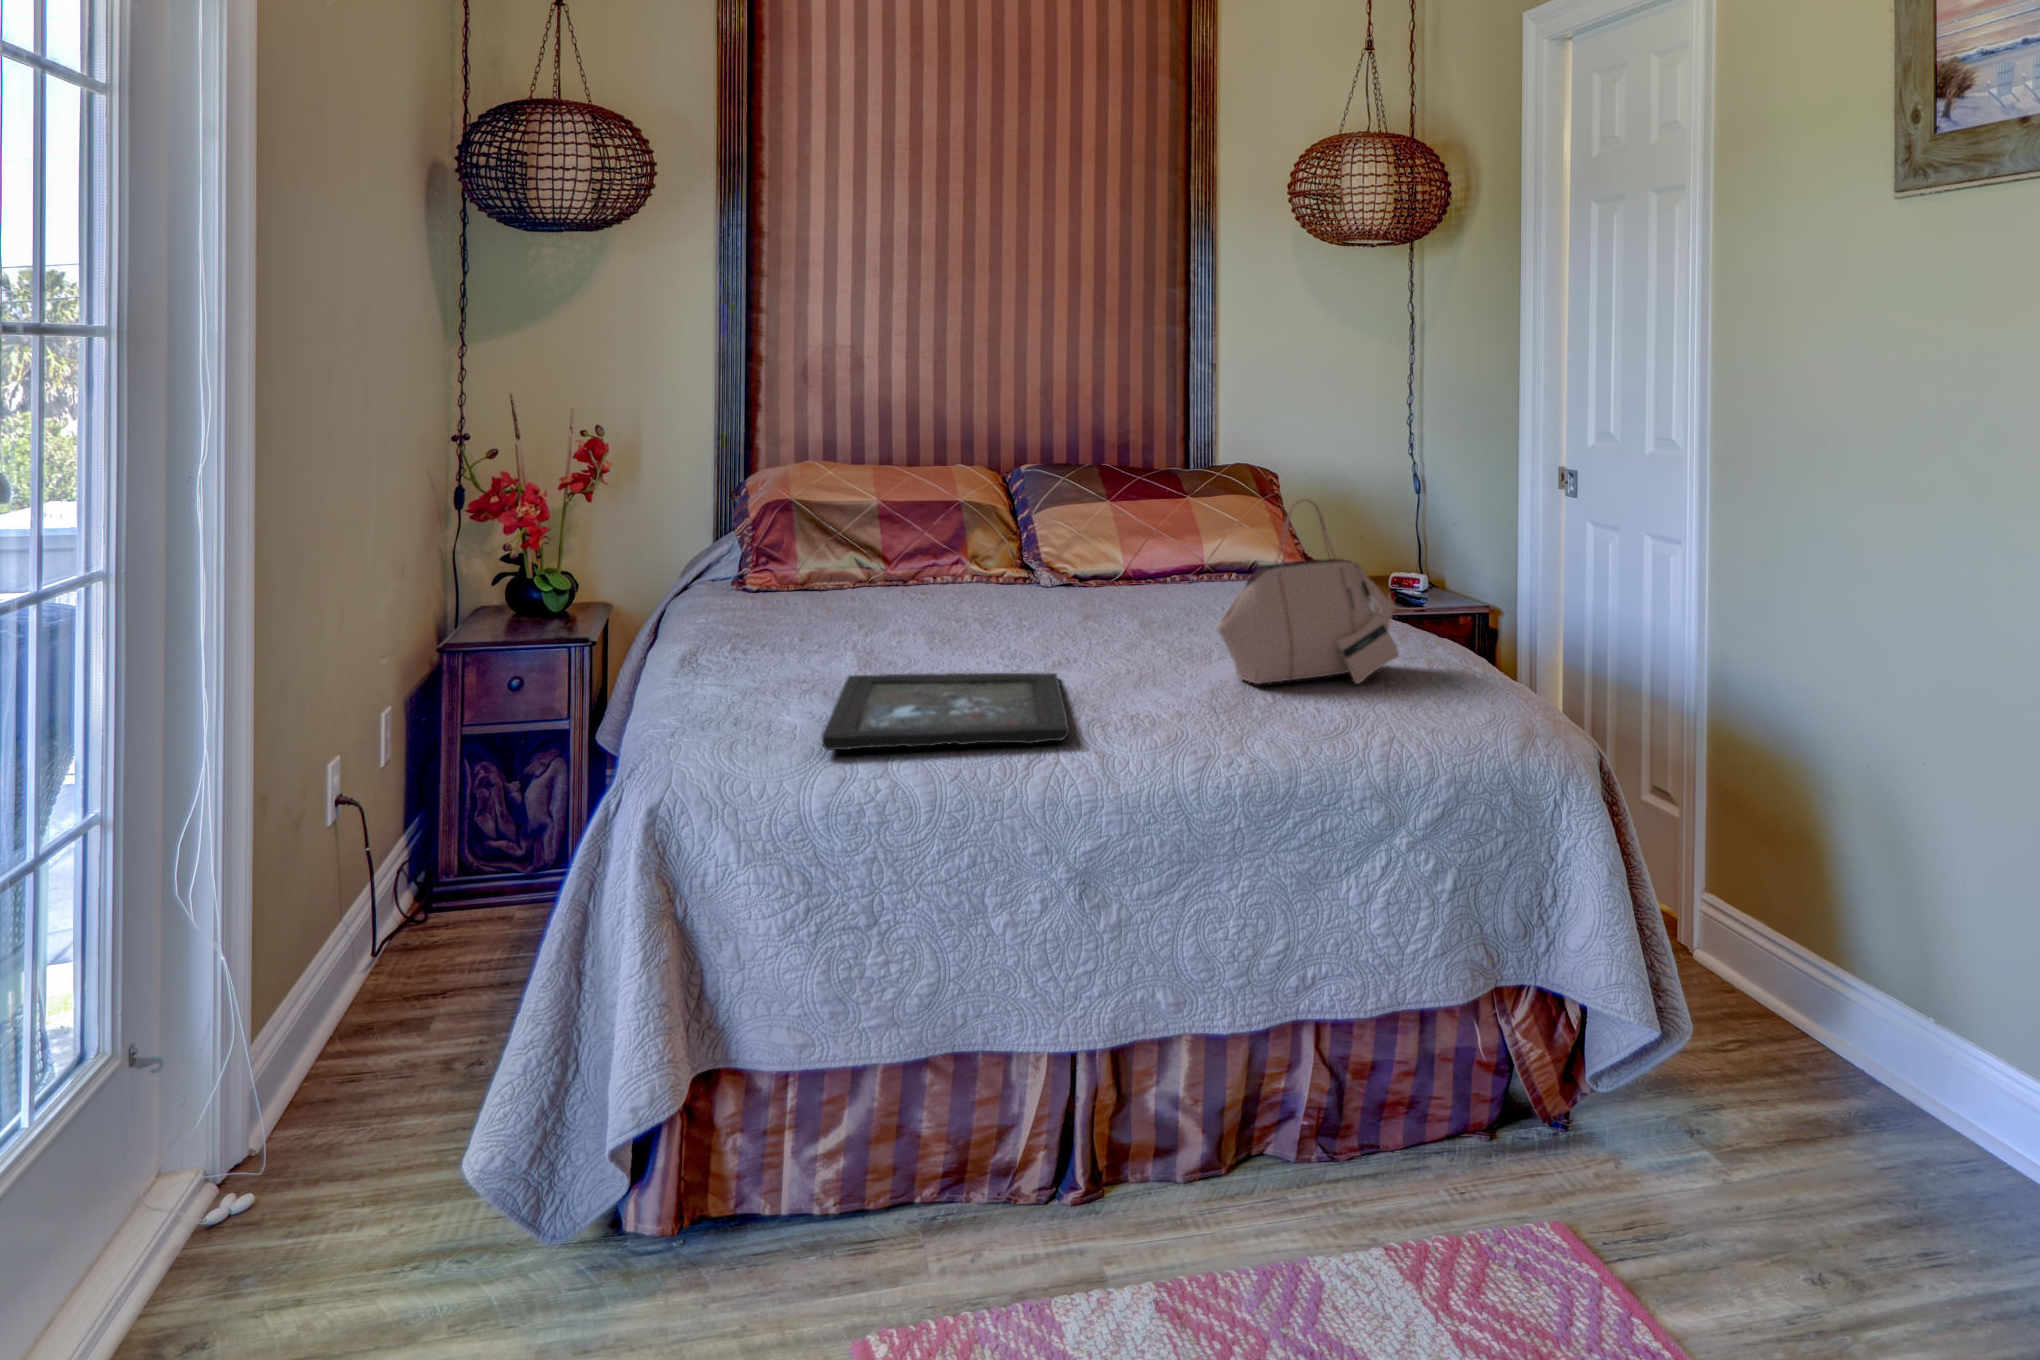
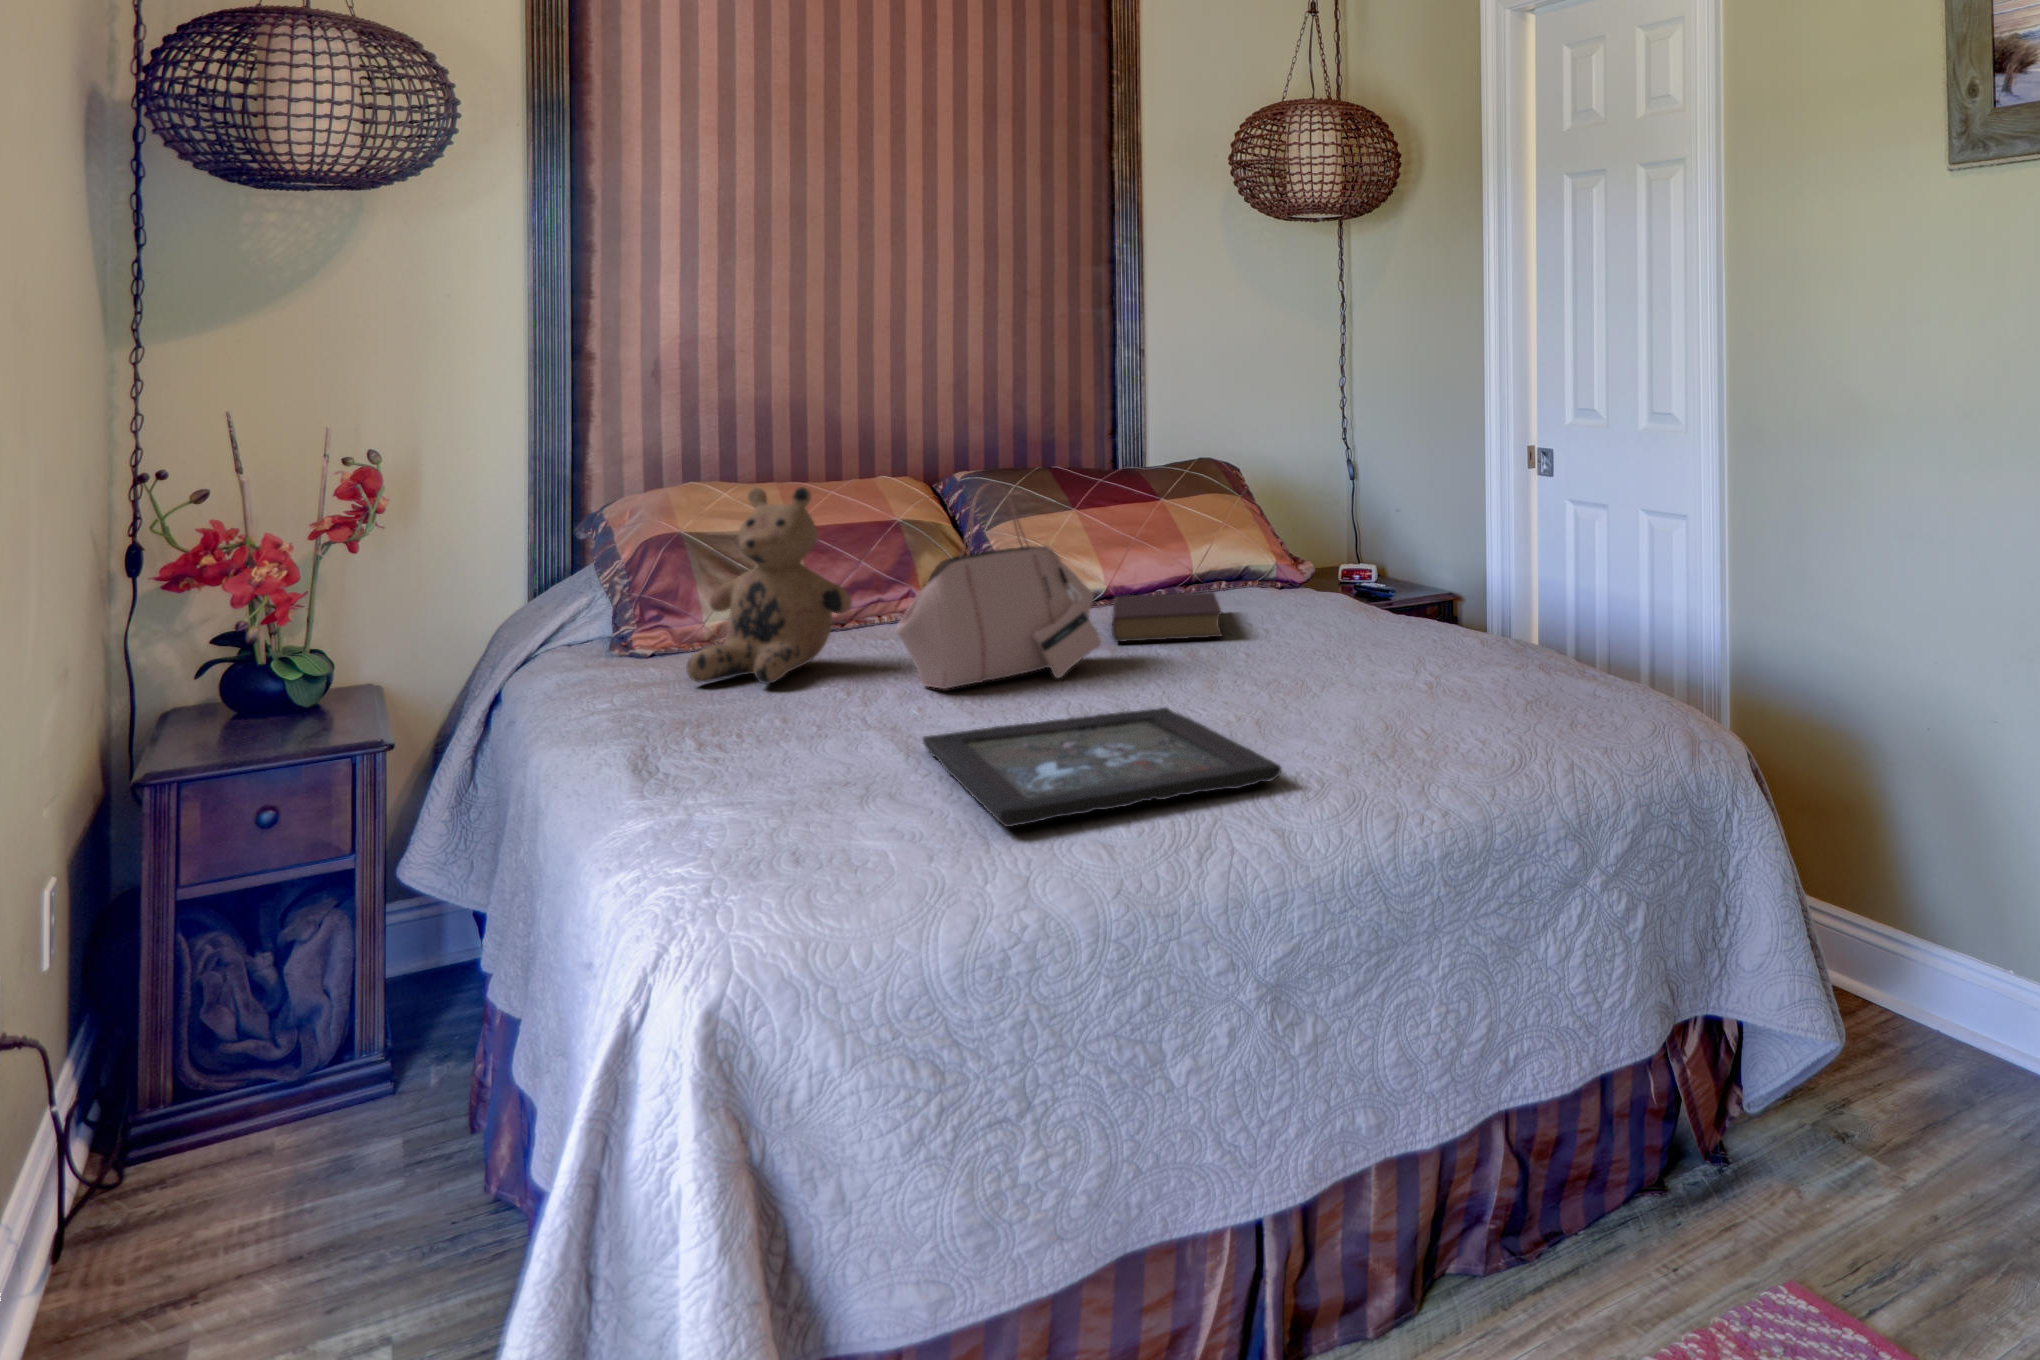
teddy bear: none [750,469,875,624] -> present [686,487,852,684]
handbag: present [1217,499,1399,684] -> present [896,483,1101,689]
book: none [1085,577,1200,620] -> present [1112,592,1222,642]

